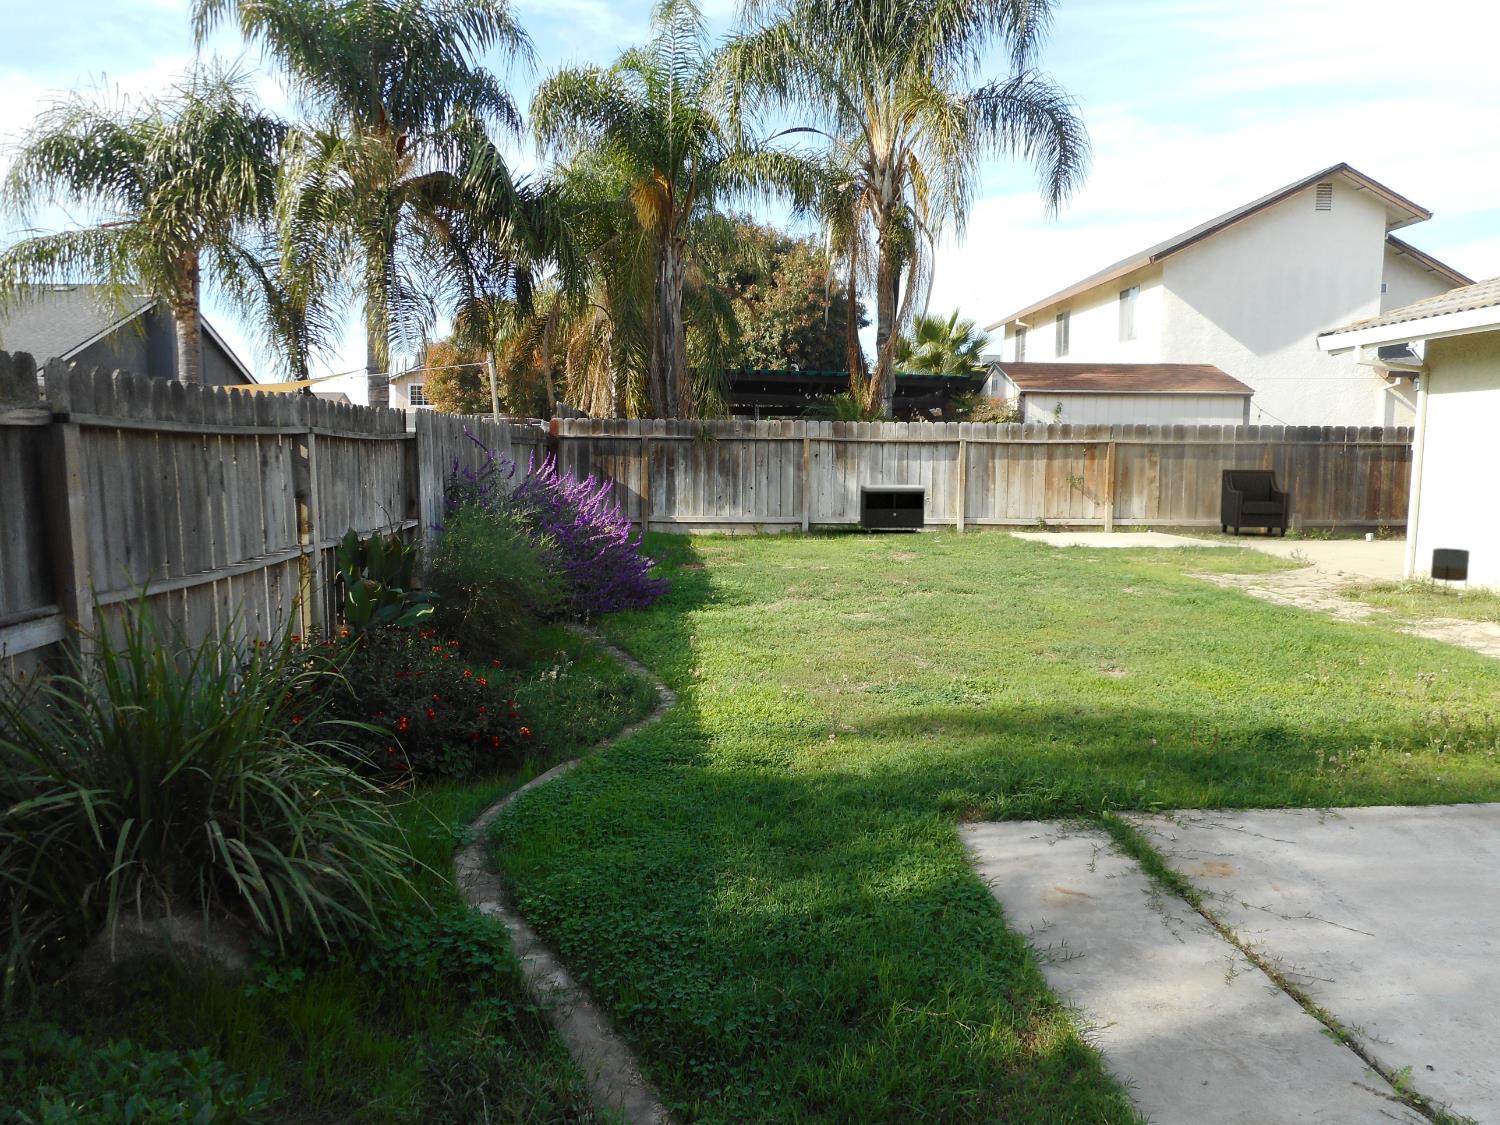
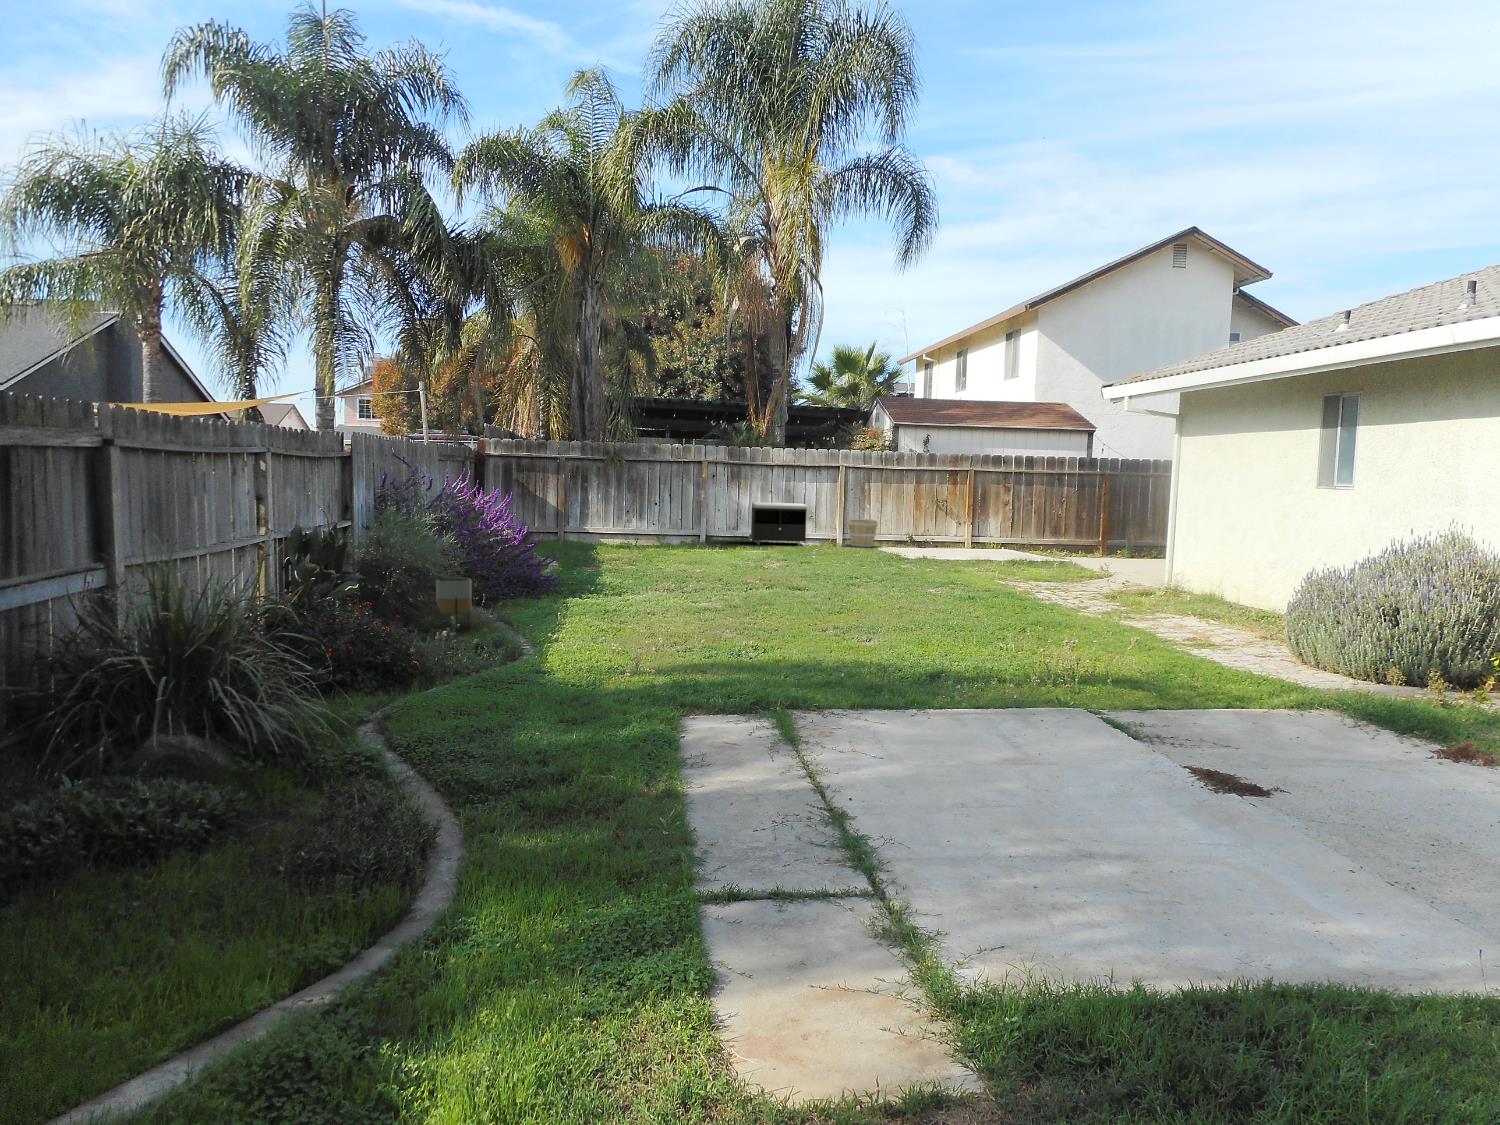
chair: present [1221,469,1290,537] -> none [1065,497,1121,557]
wooden bucket: none [970,501,1006,533] -> present [847,519,878,547]
planter: present [1431,548,1469,581] -> present [436,577,472,631]

